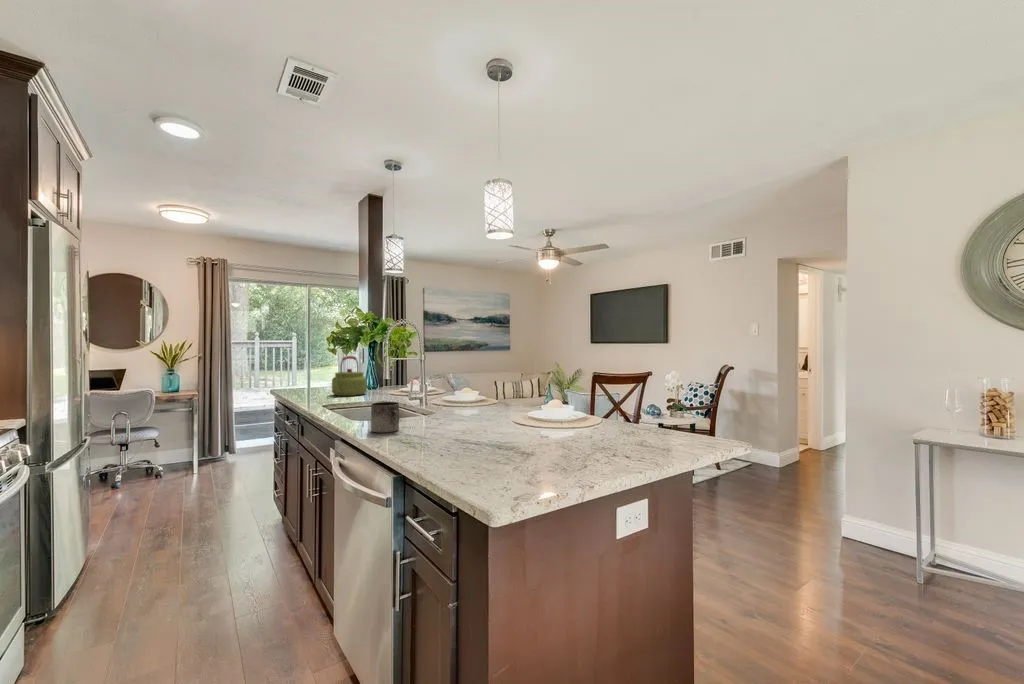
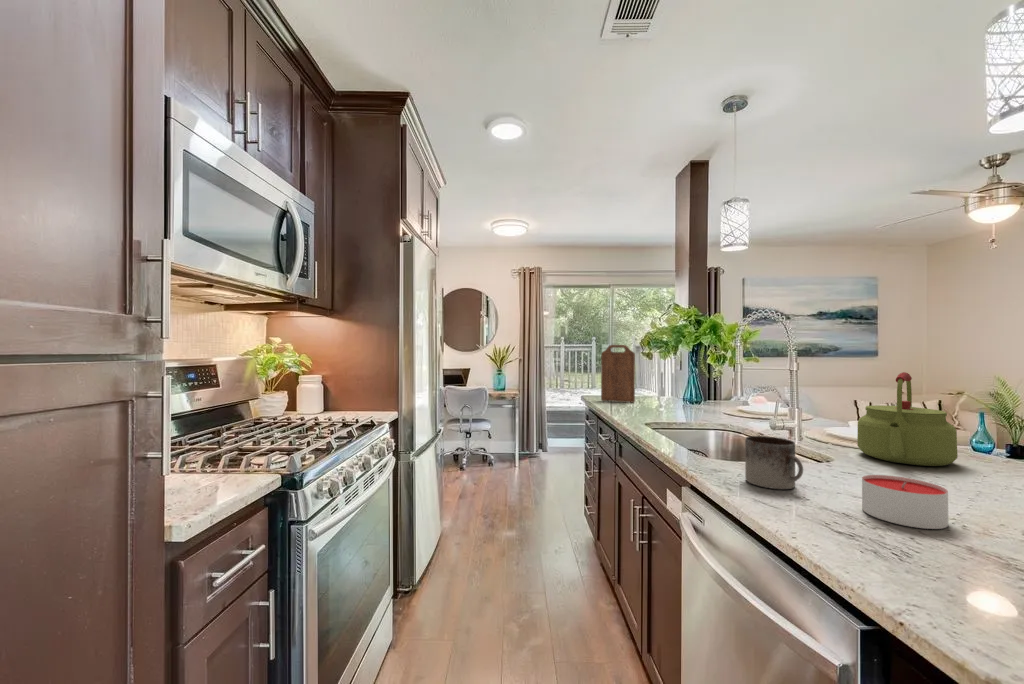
cutting board: none [290,341,323,393] -> present [601,345,635,403]
kettle: present [332,356,367,396] -> present [857,372,958,466]
candle: none [423,415,457,438] -> present [862,475,949,529]

